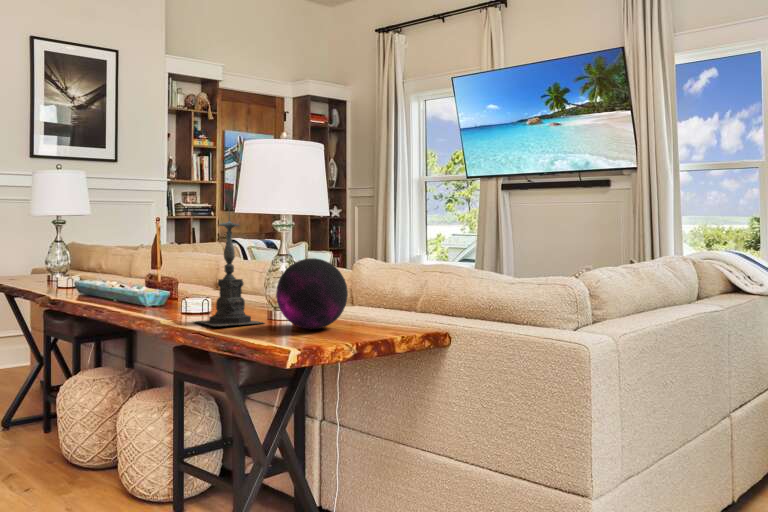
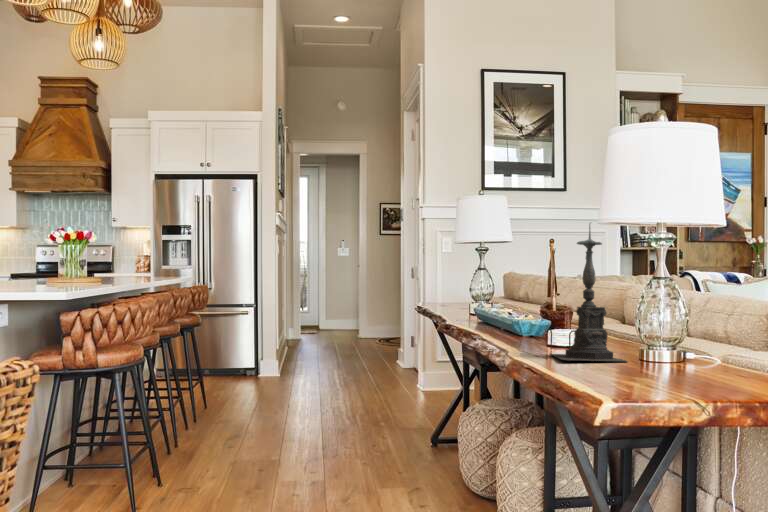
decorative orb: present [276,258,348,330] -> none [628,282,725,373]

